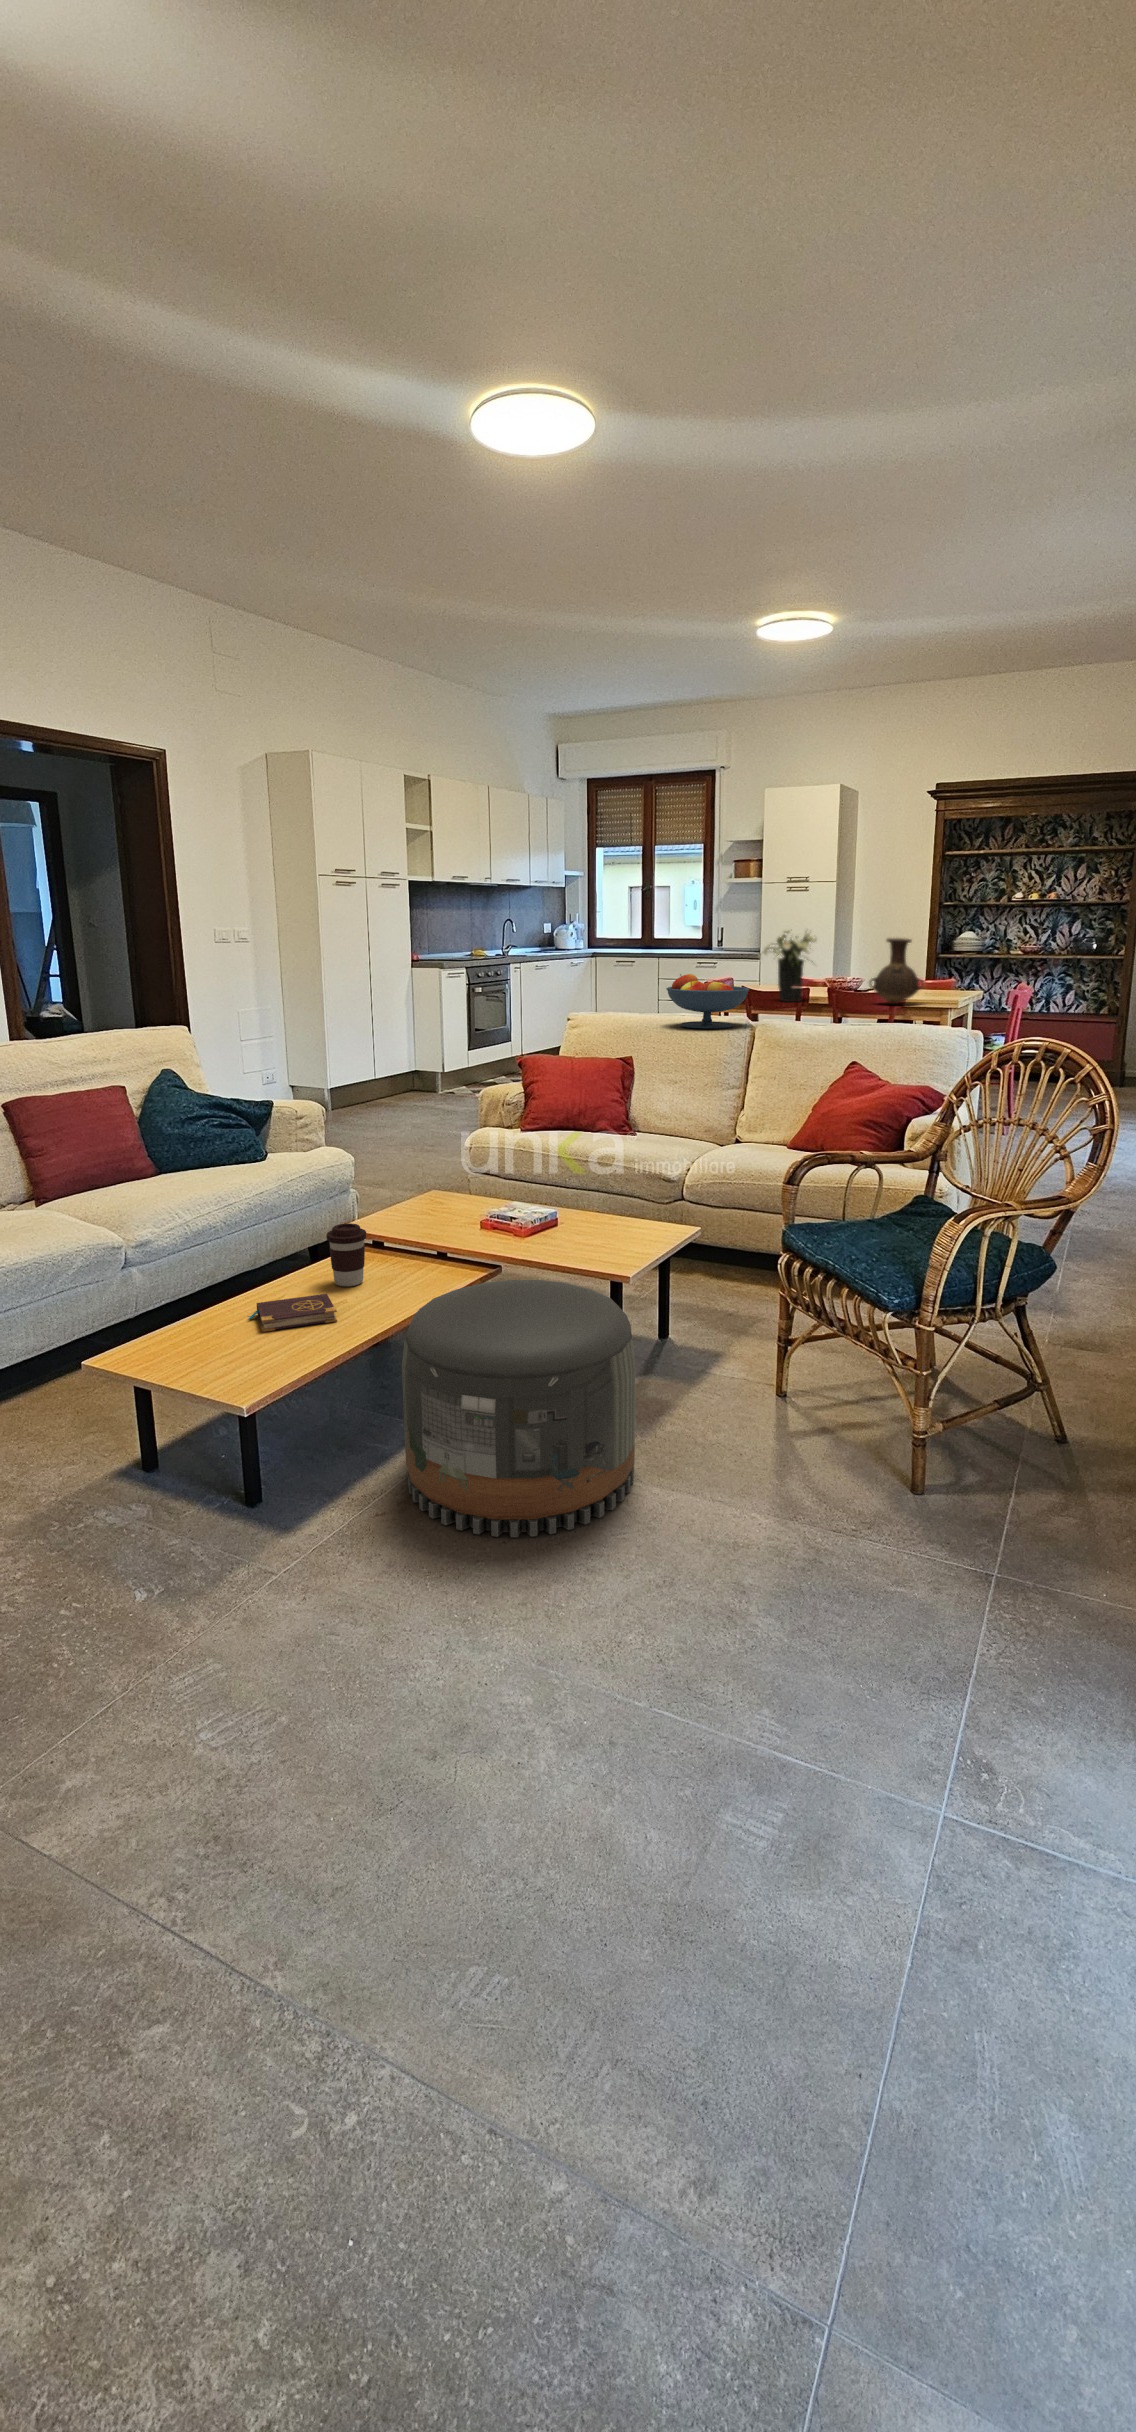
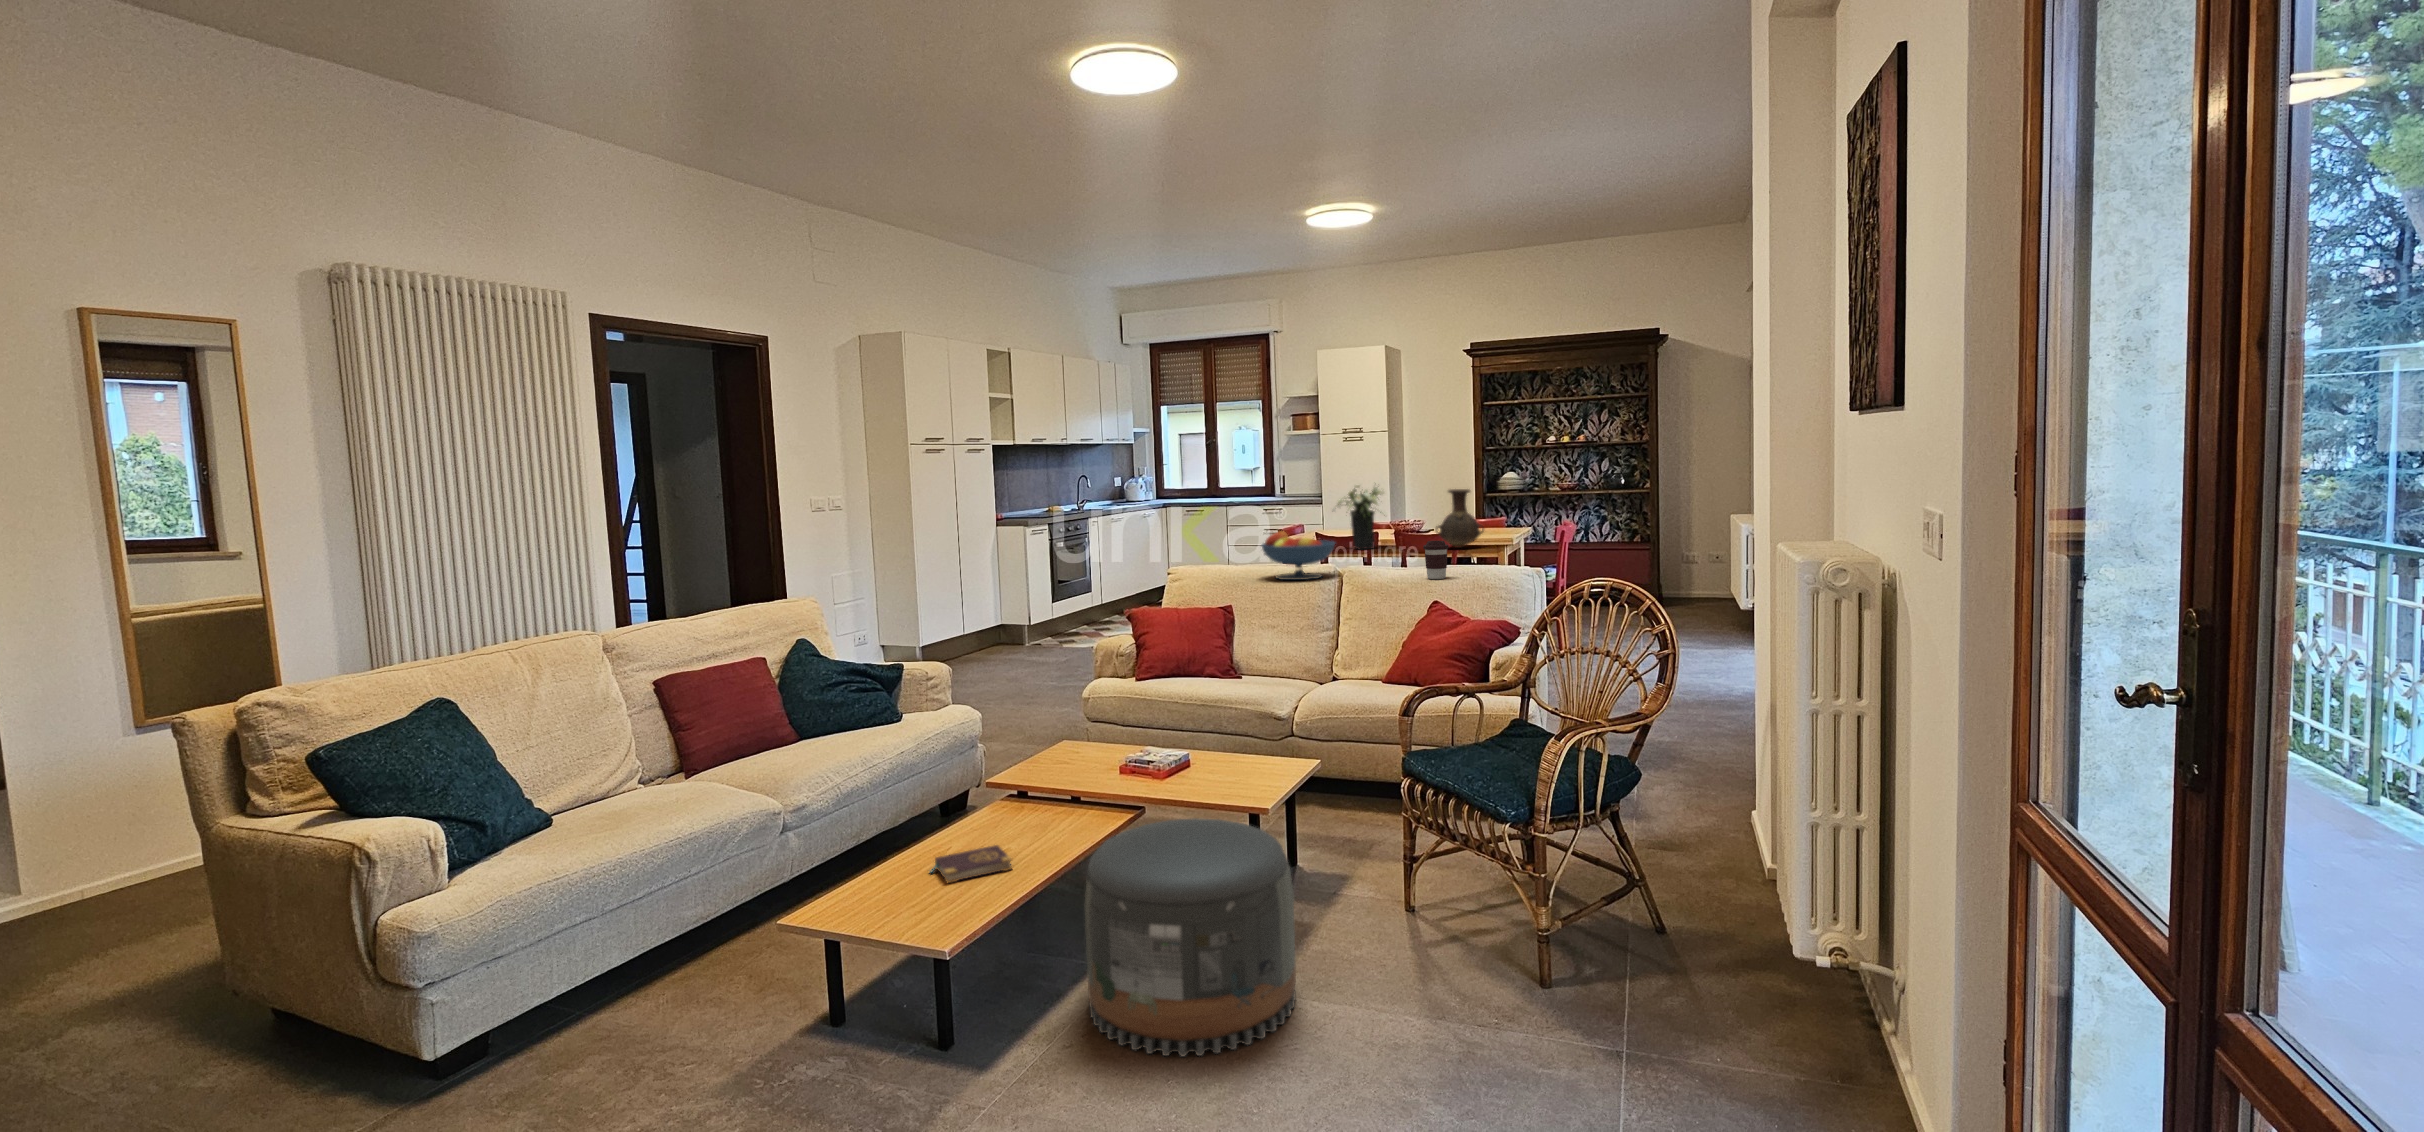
coffee cup: present [327,1223,366,1286] -> present [1423,541,1449,579]

